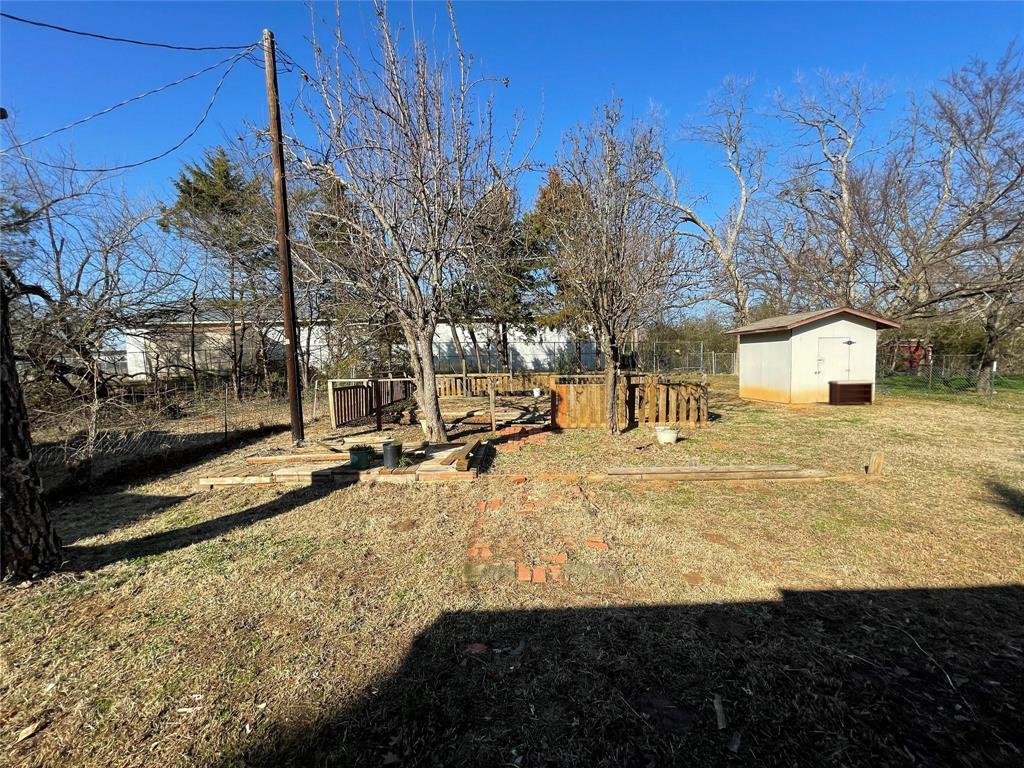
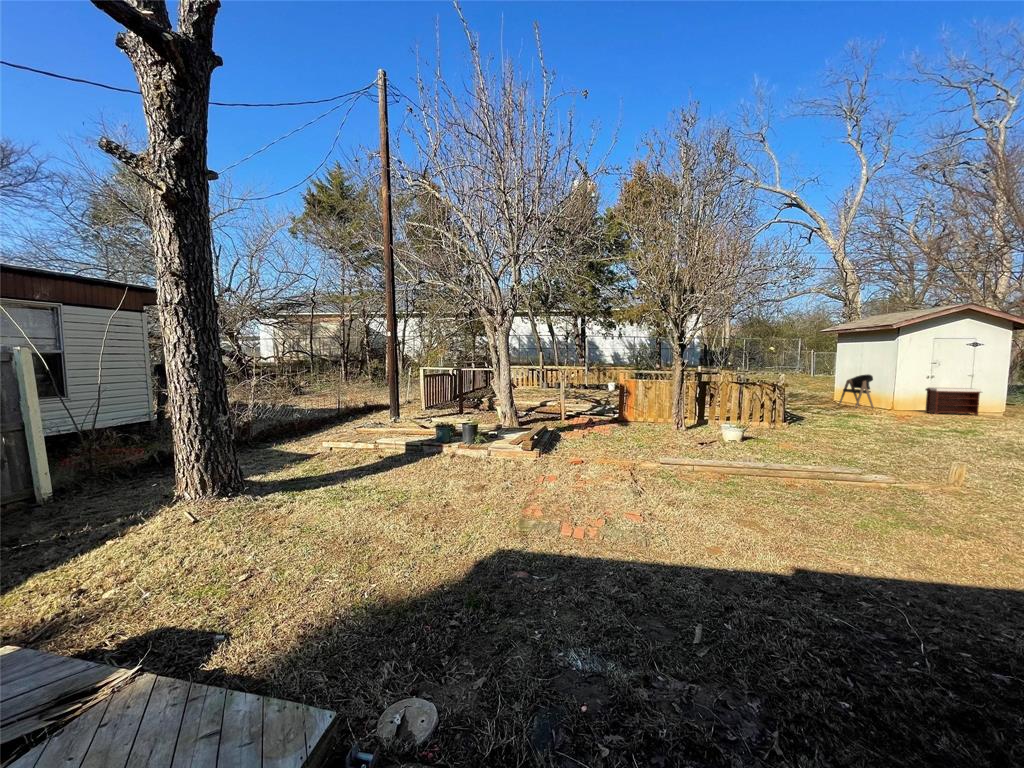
chair: none [753,371,784,404] -> present [839,374,873,409]

